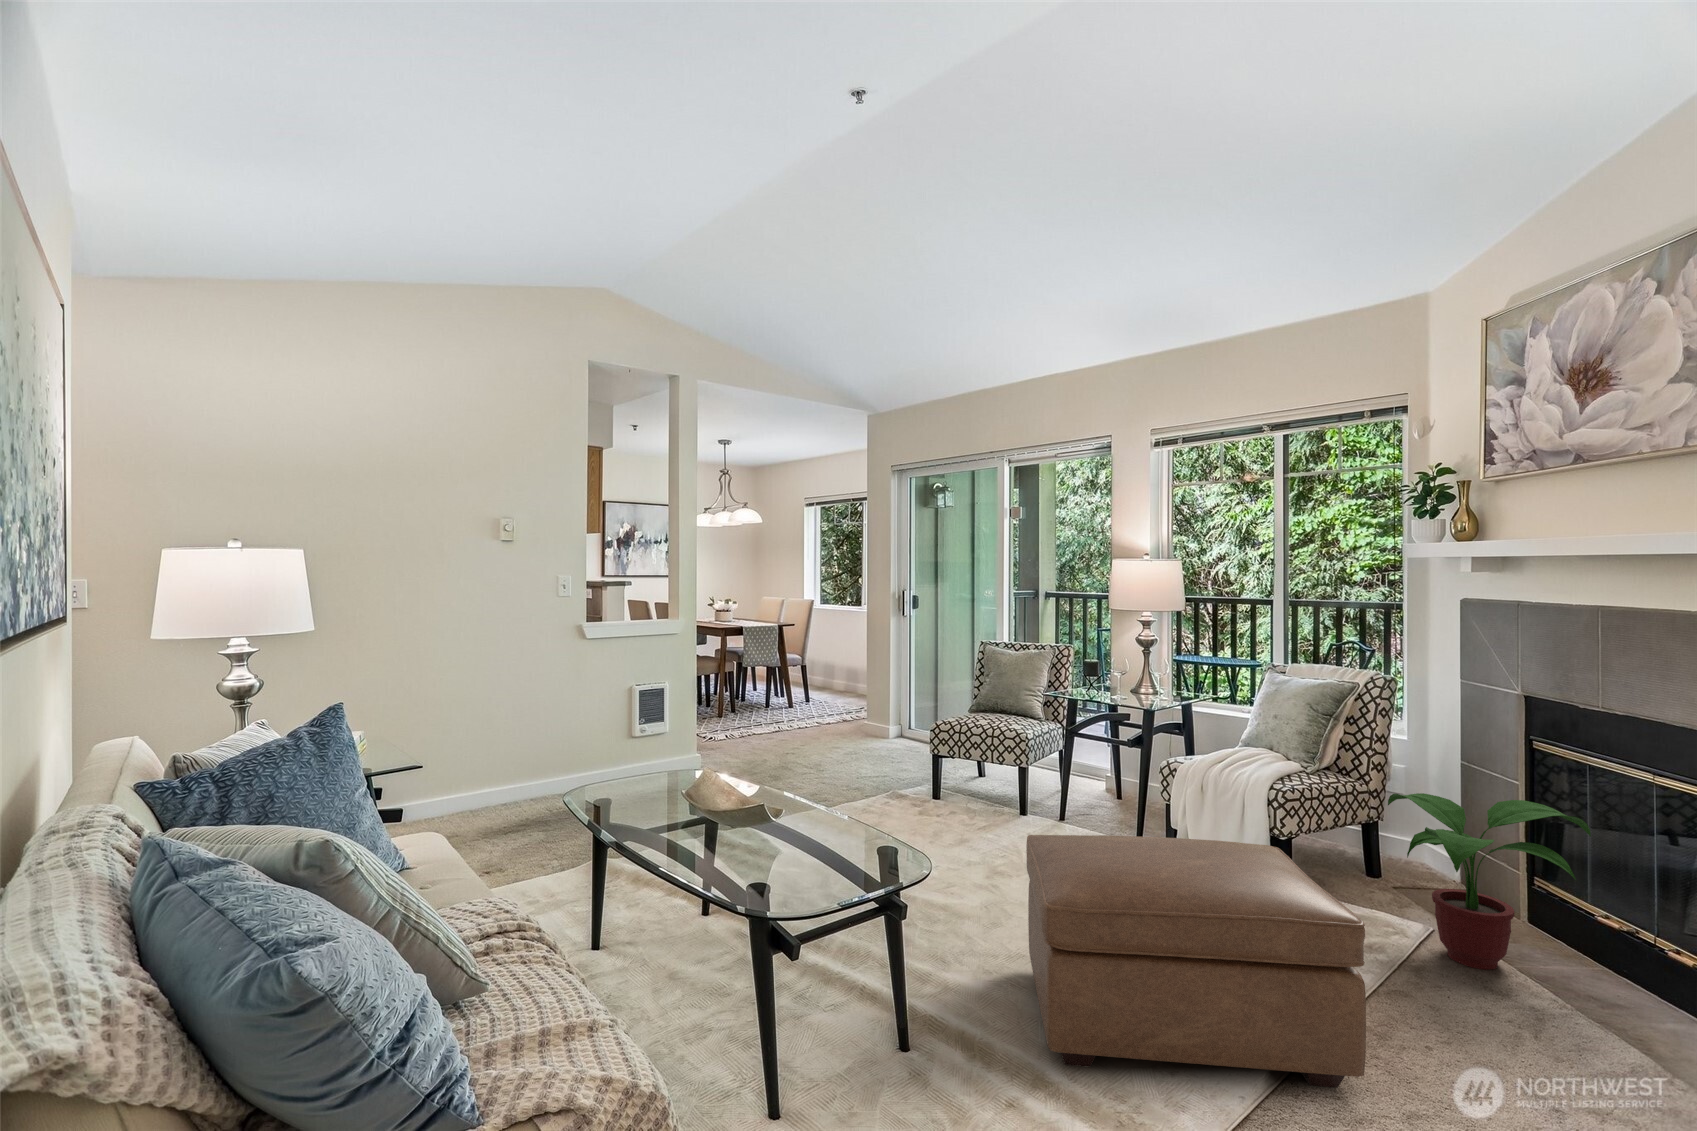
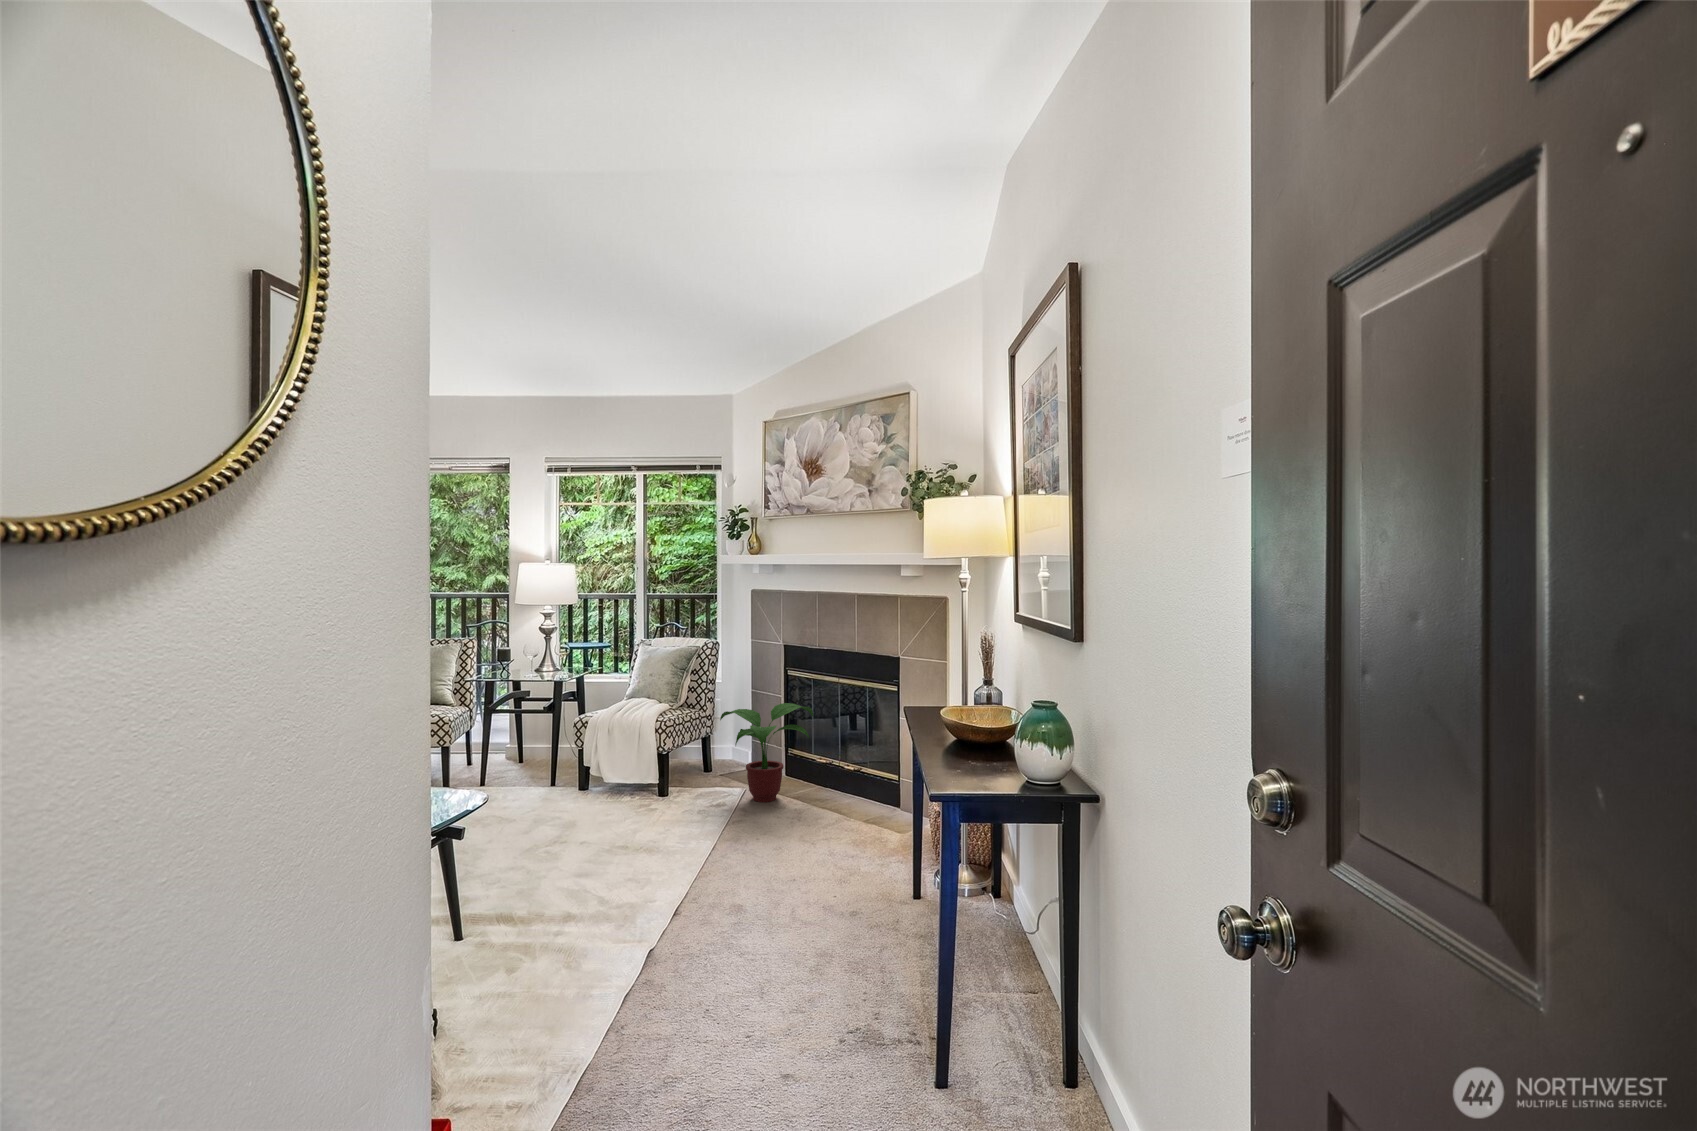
ottoman: present [1026,835,1366,1088] -> none [513,751,736,918]

